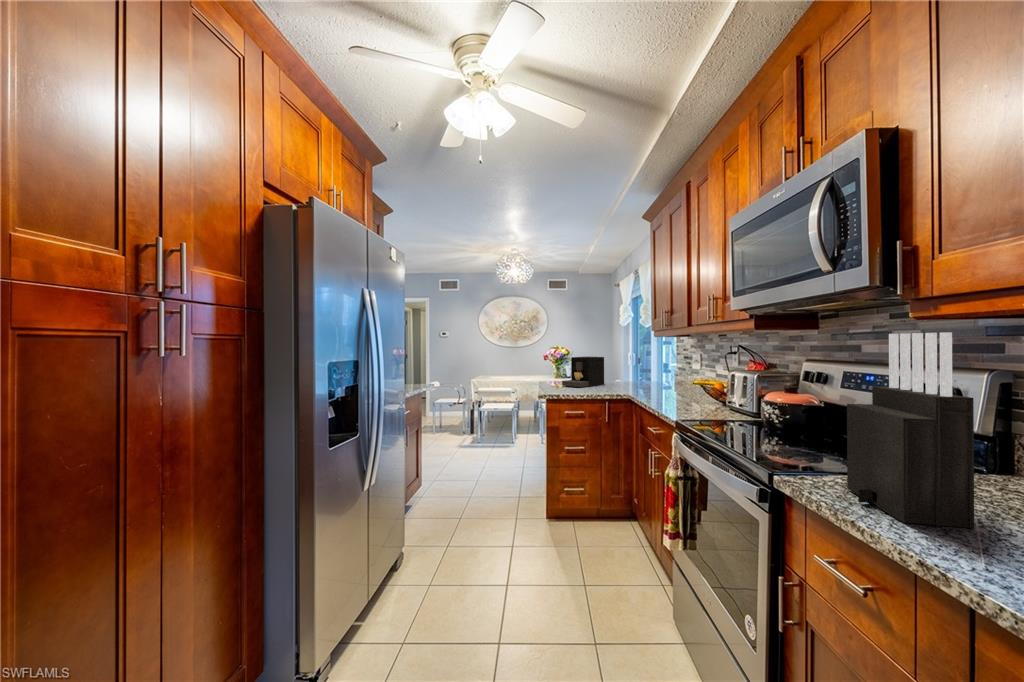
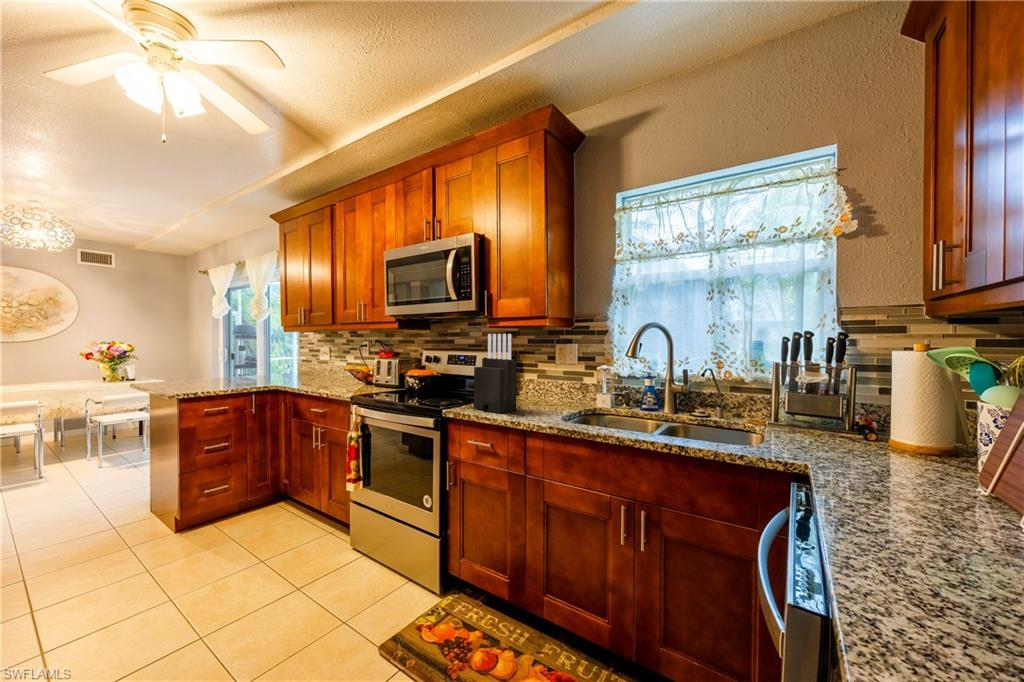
coffee maker: present [562,357,604,387] -> none [176,352,228,385]

